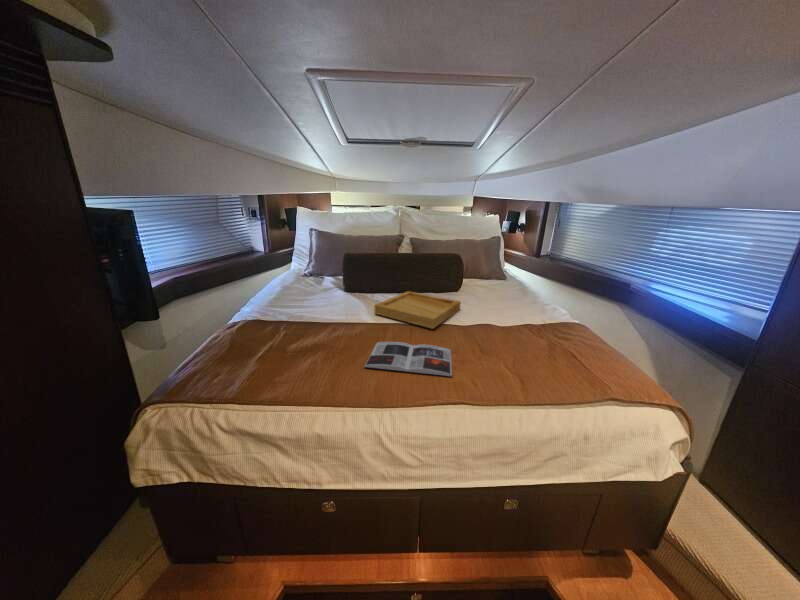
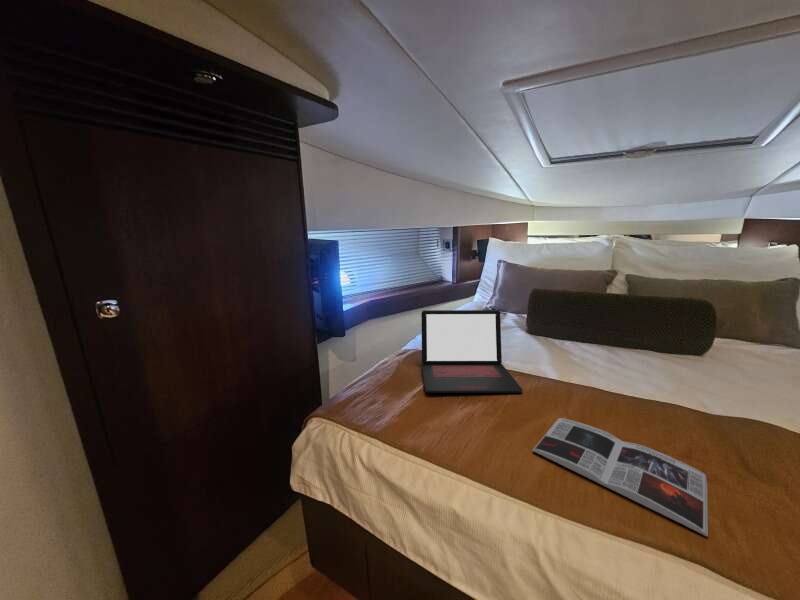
laptop: none [250,272,350,352] -> present [421,310,522,393]
tray: present [374,291,461,329] -> none [563,349,737,422]

